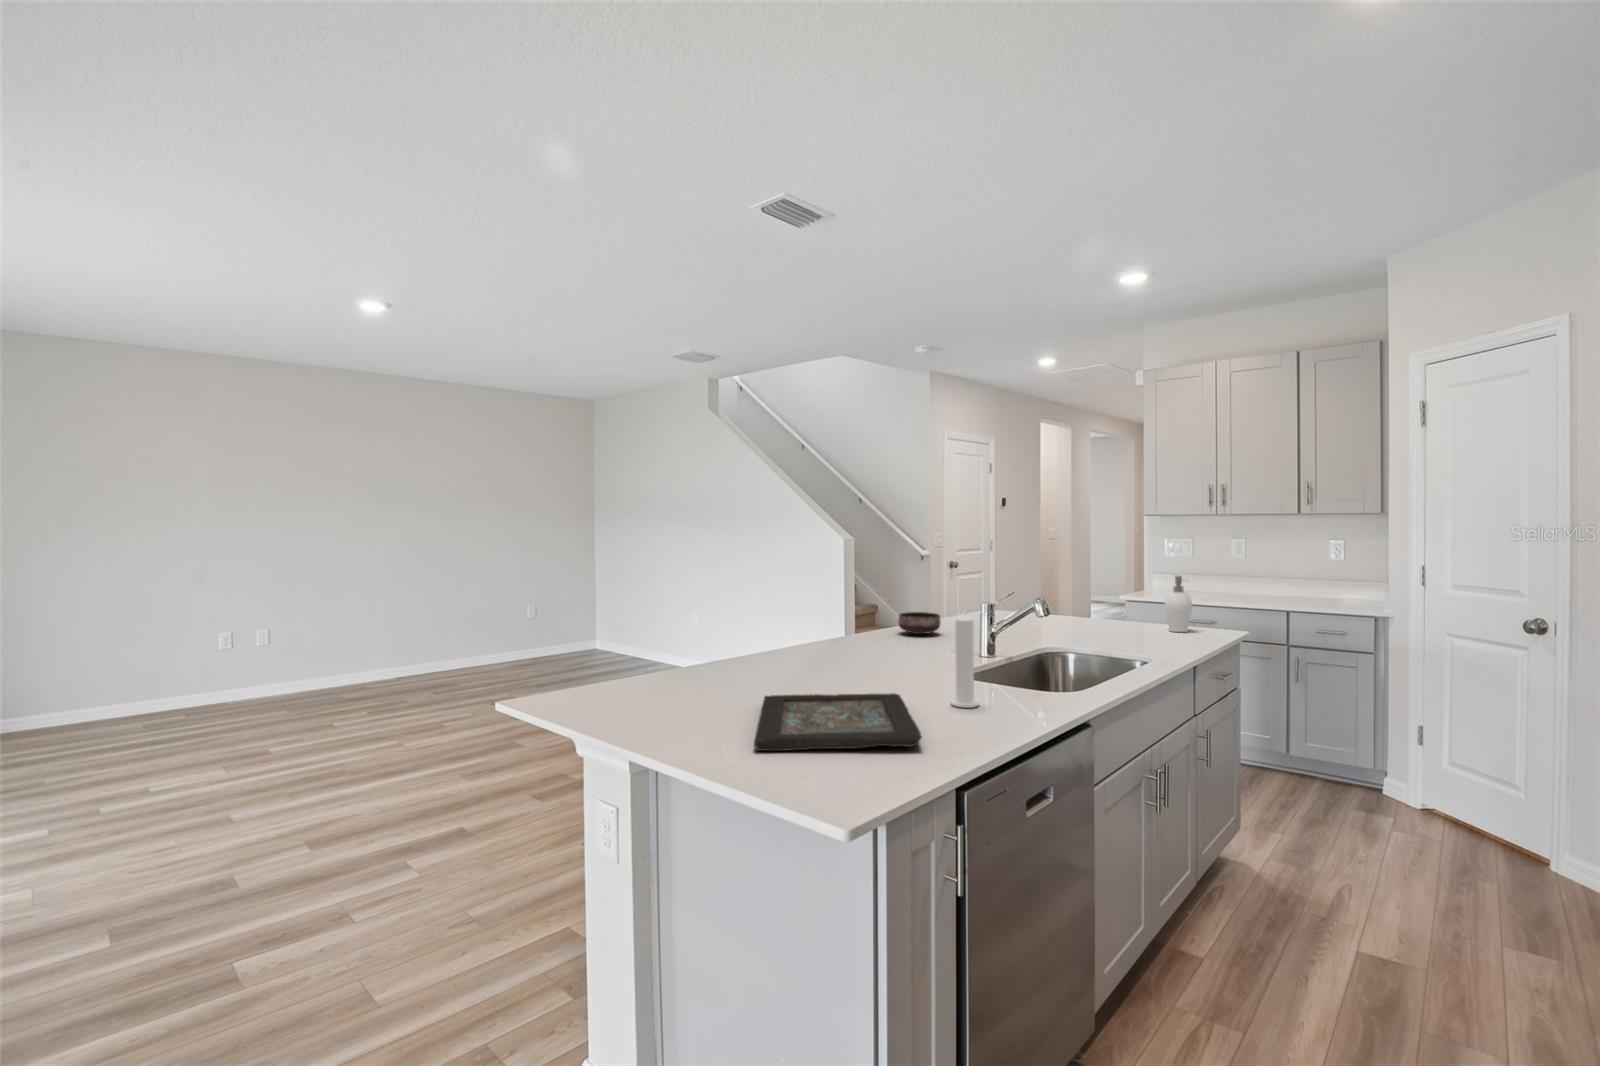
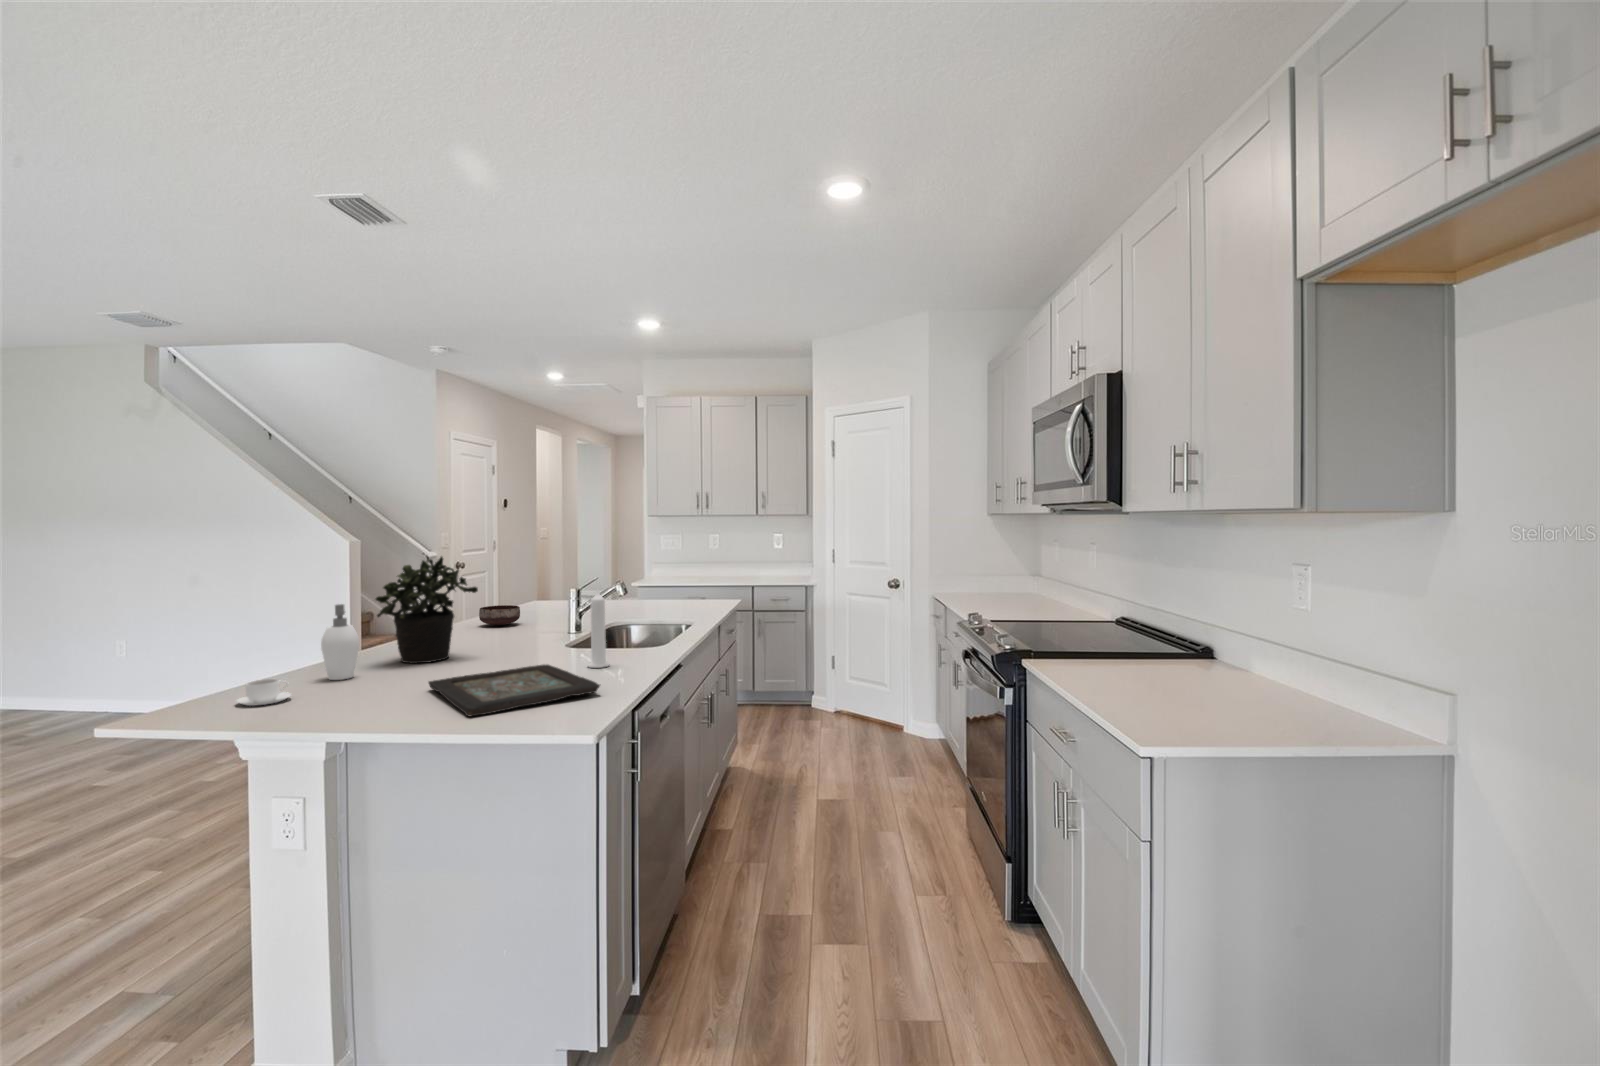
potted plant: none [756,557,856,671] -> present [376,556,478,663]
soap dispenser: present [1165,576,1192,632] -> present [321,604,359,680]
coffee cup: none [612,671,658,696] -> present [236,679,291,706]

